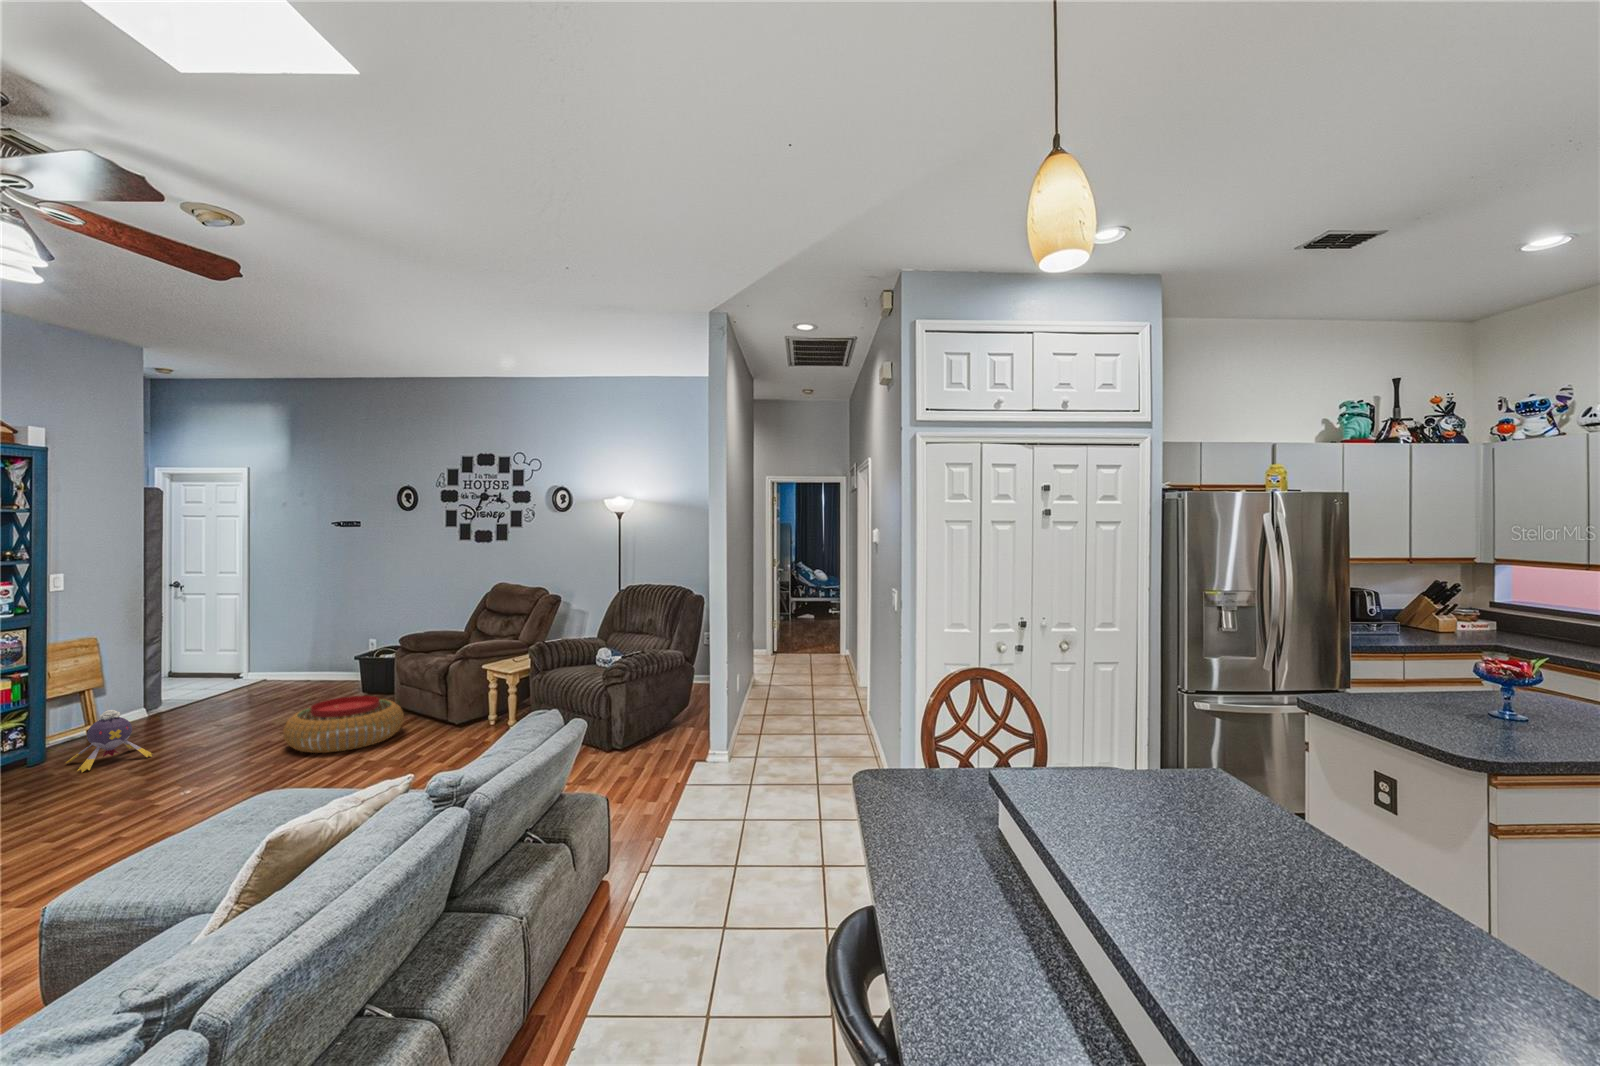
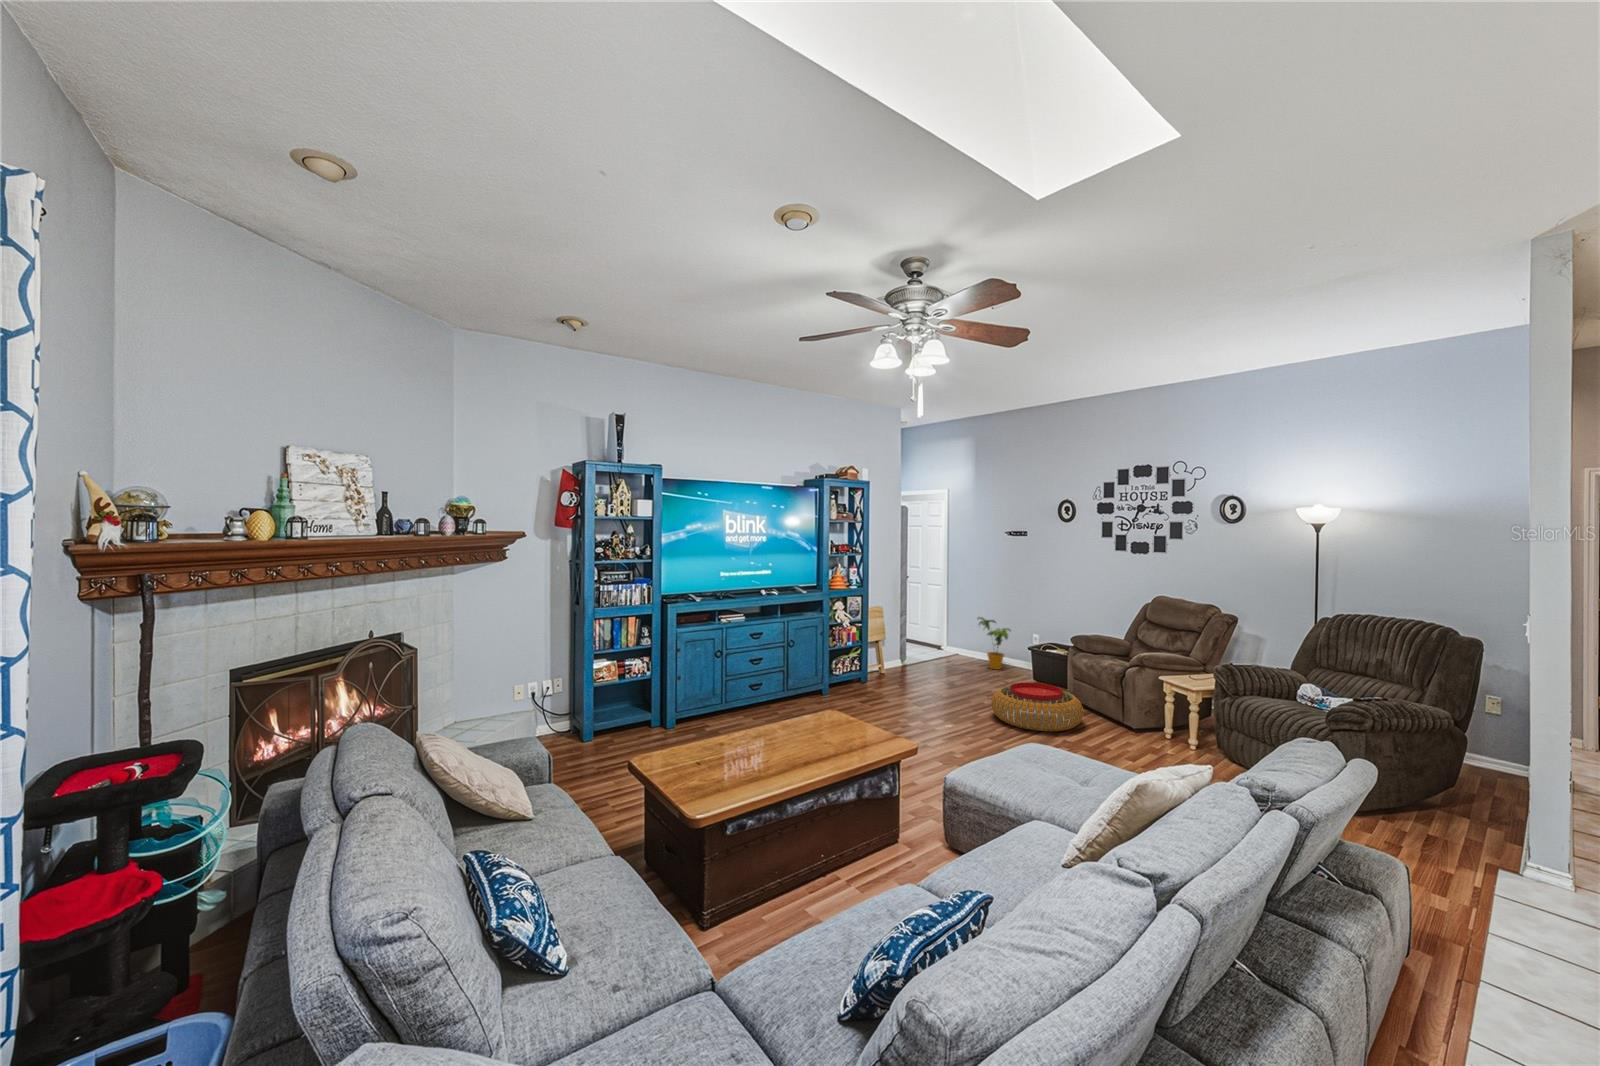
house plant: none [287,628,339,691] -> present [978,617,1011,670]
plush toy: present [66,710,152,772] -> none [866,663,911,703]

